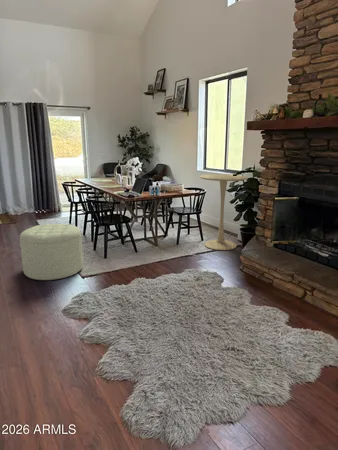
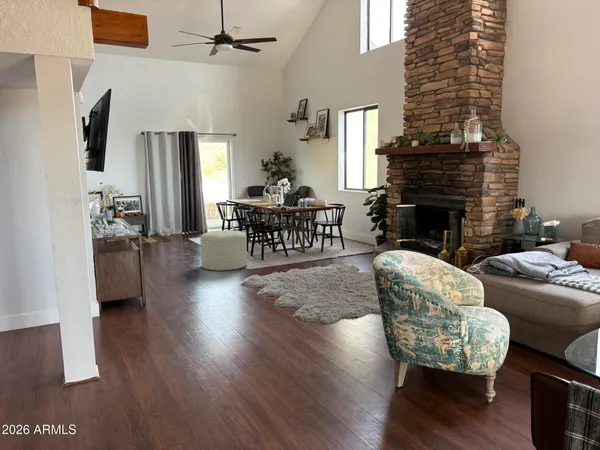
pedestal table: present [200,174,248,250] -> none [340,191,380,255]

